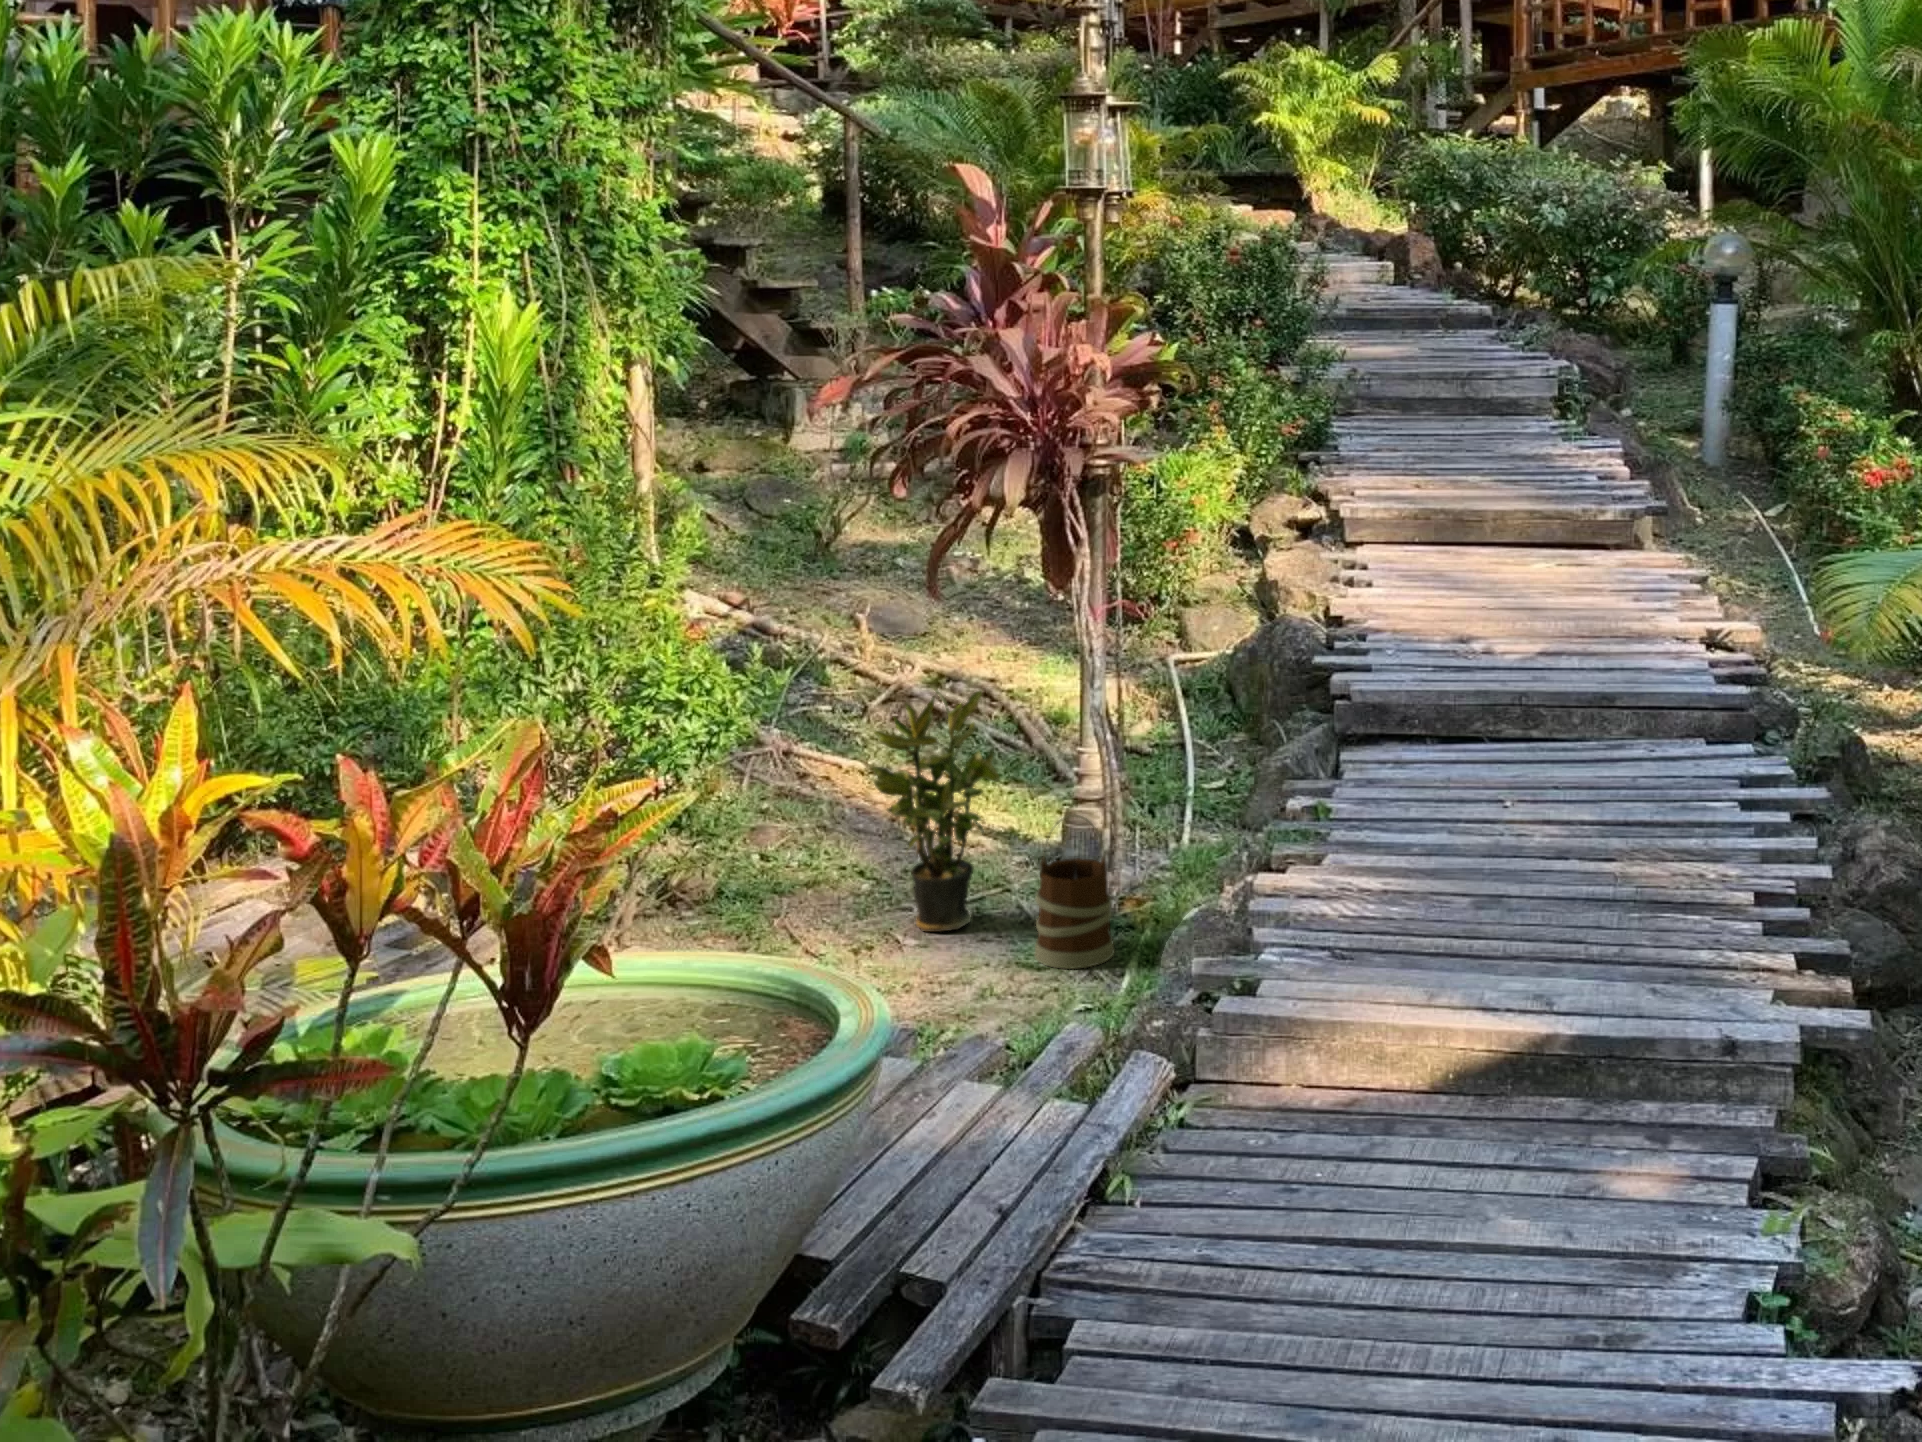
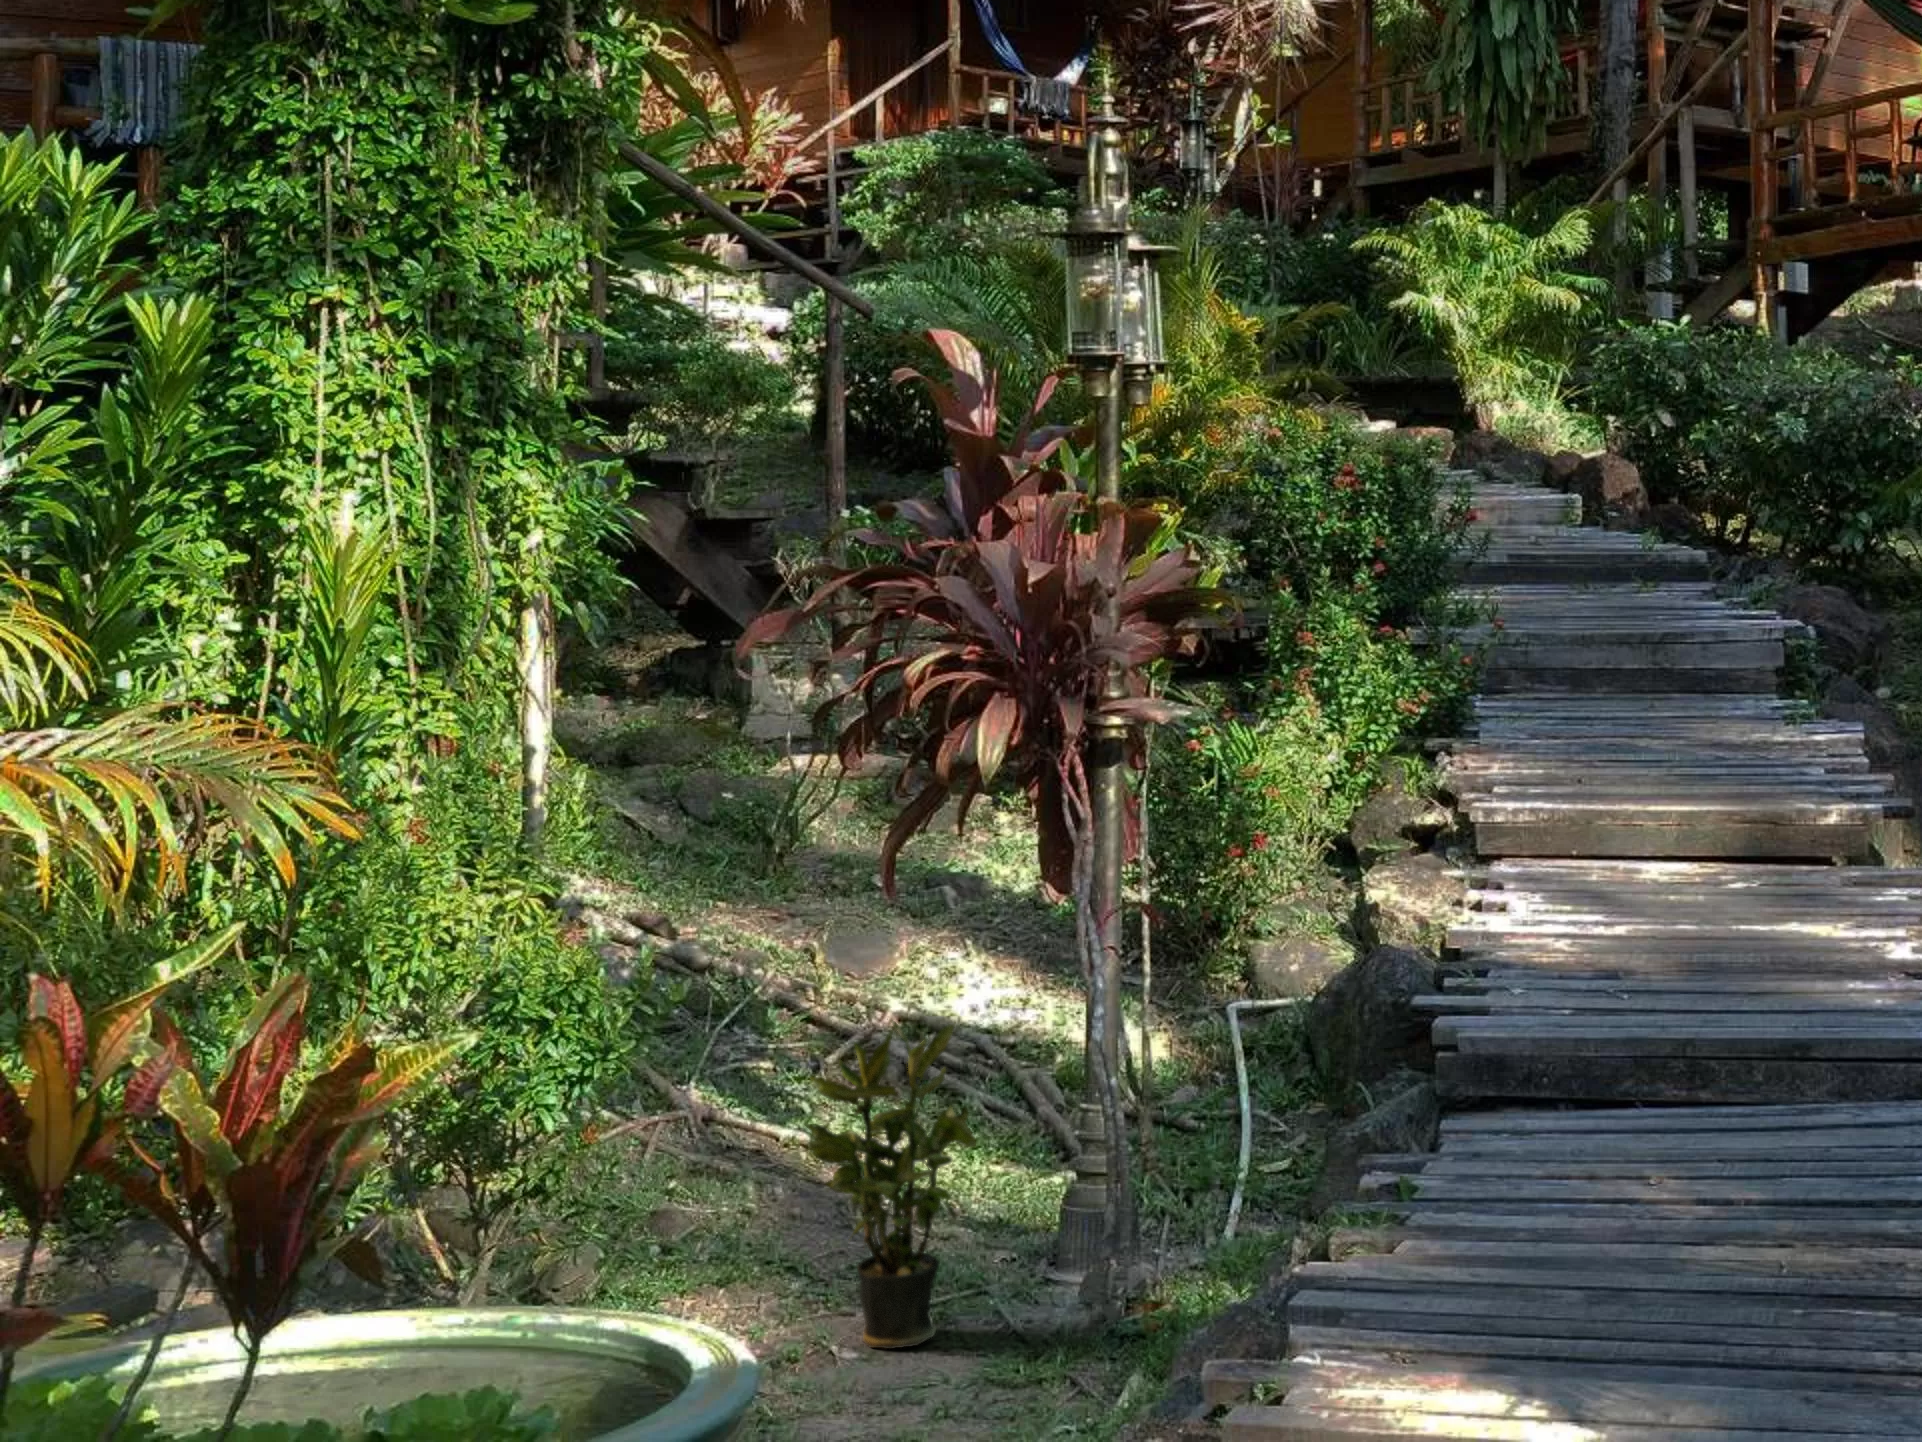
wooden bucket: present [1035,814,1114,969] -> none [1015,1187,1121,1394]

